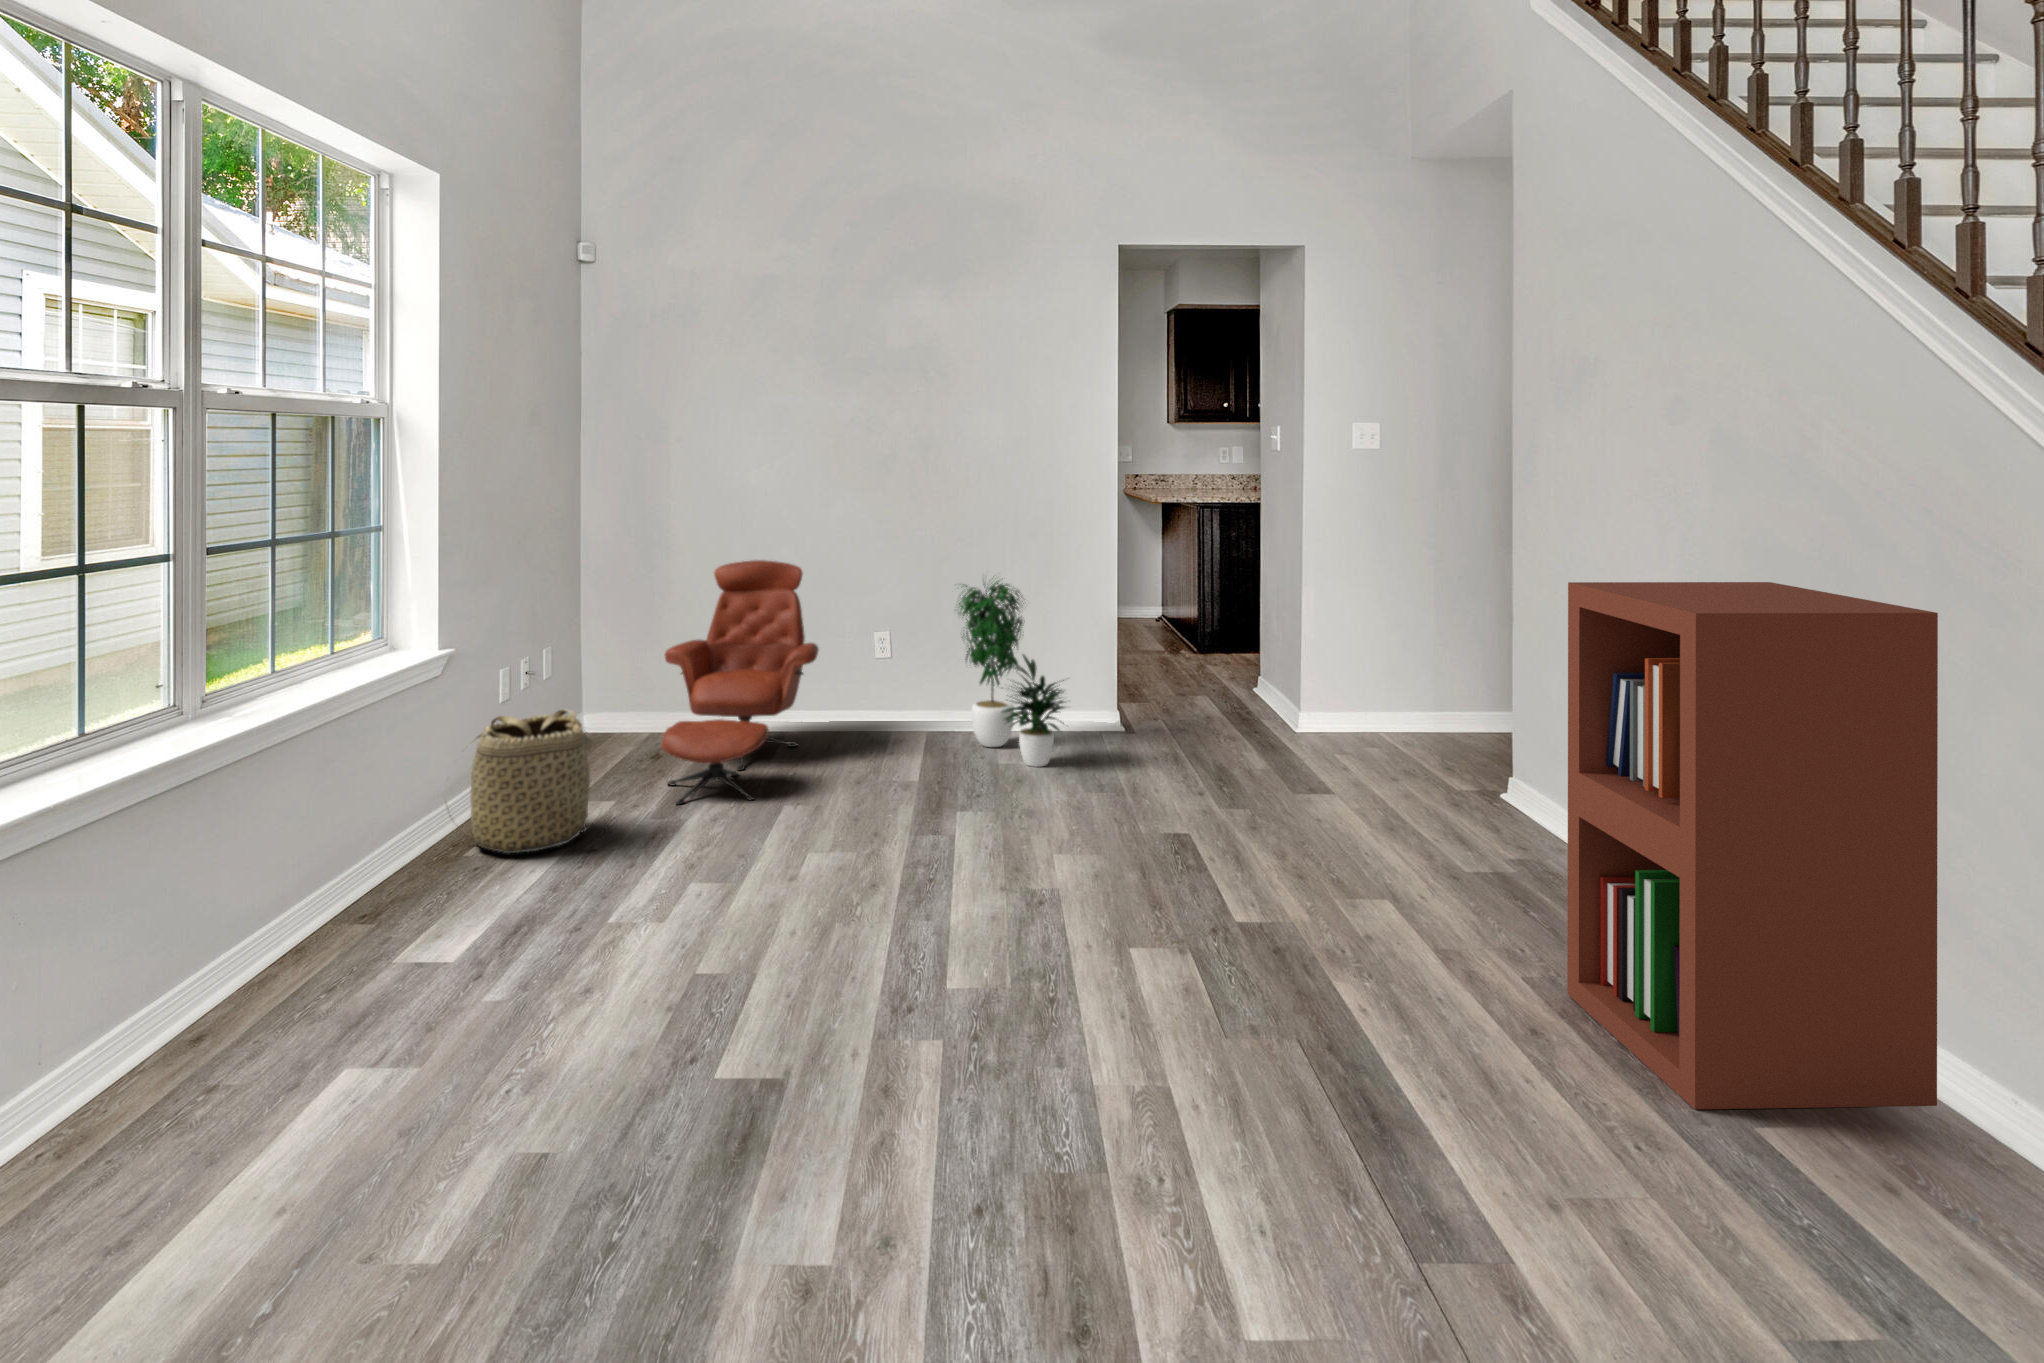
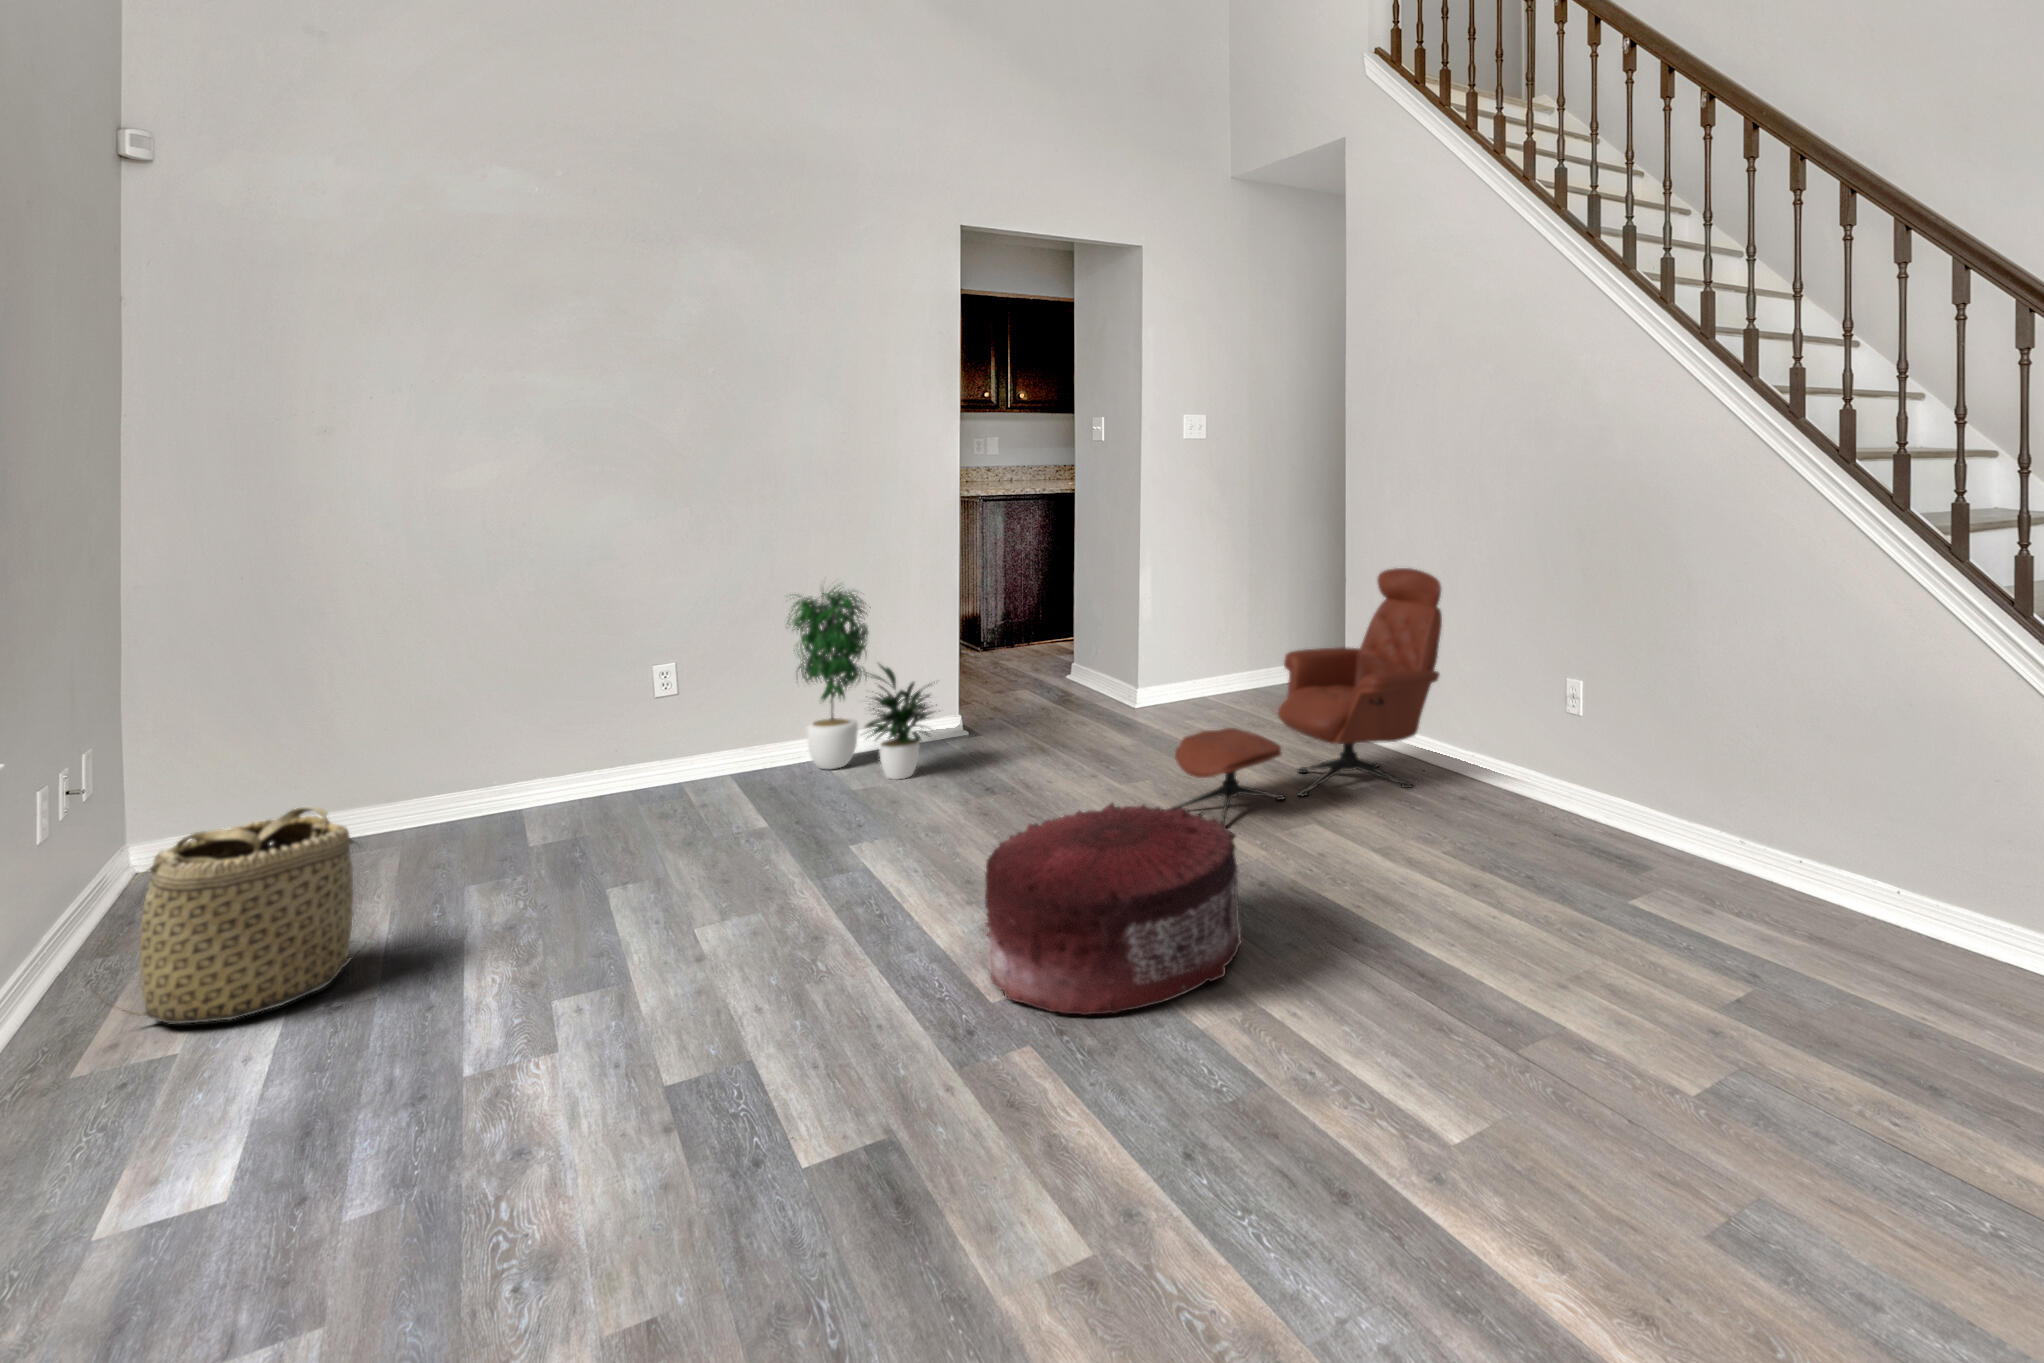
armchair: present [661,560,819,804] -> present [1171,568,1442,826]
bookshelf: present [1567,582,1938,1109] -> none [1479,533,1709,910]
pouf: none [943,824,1208,1043] -> present [985,803,1241,1015]

